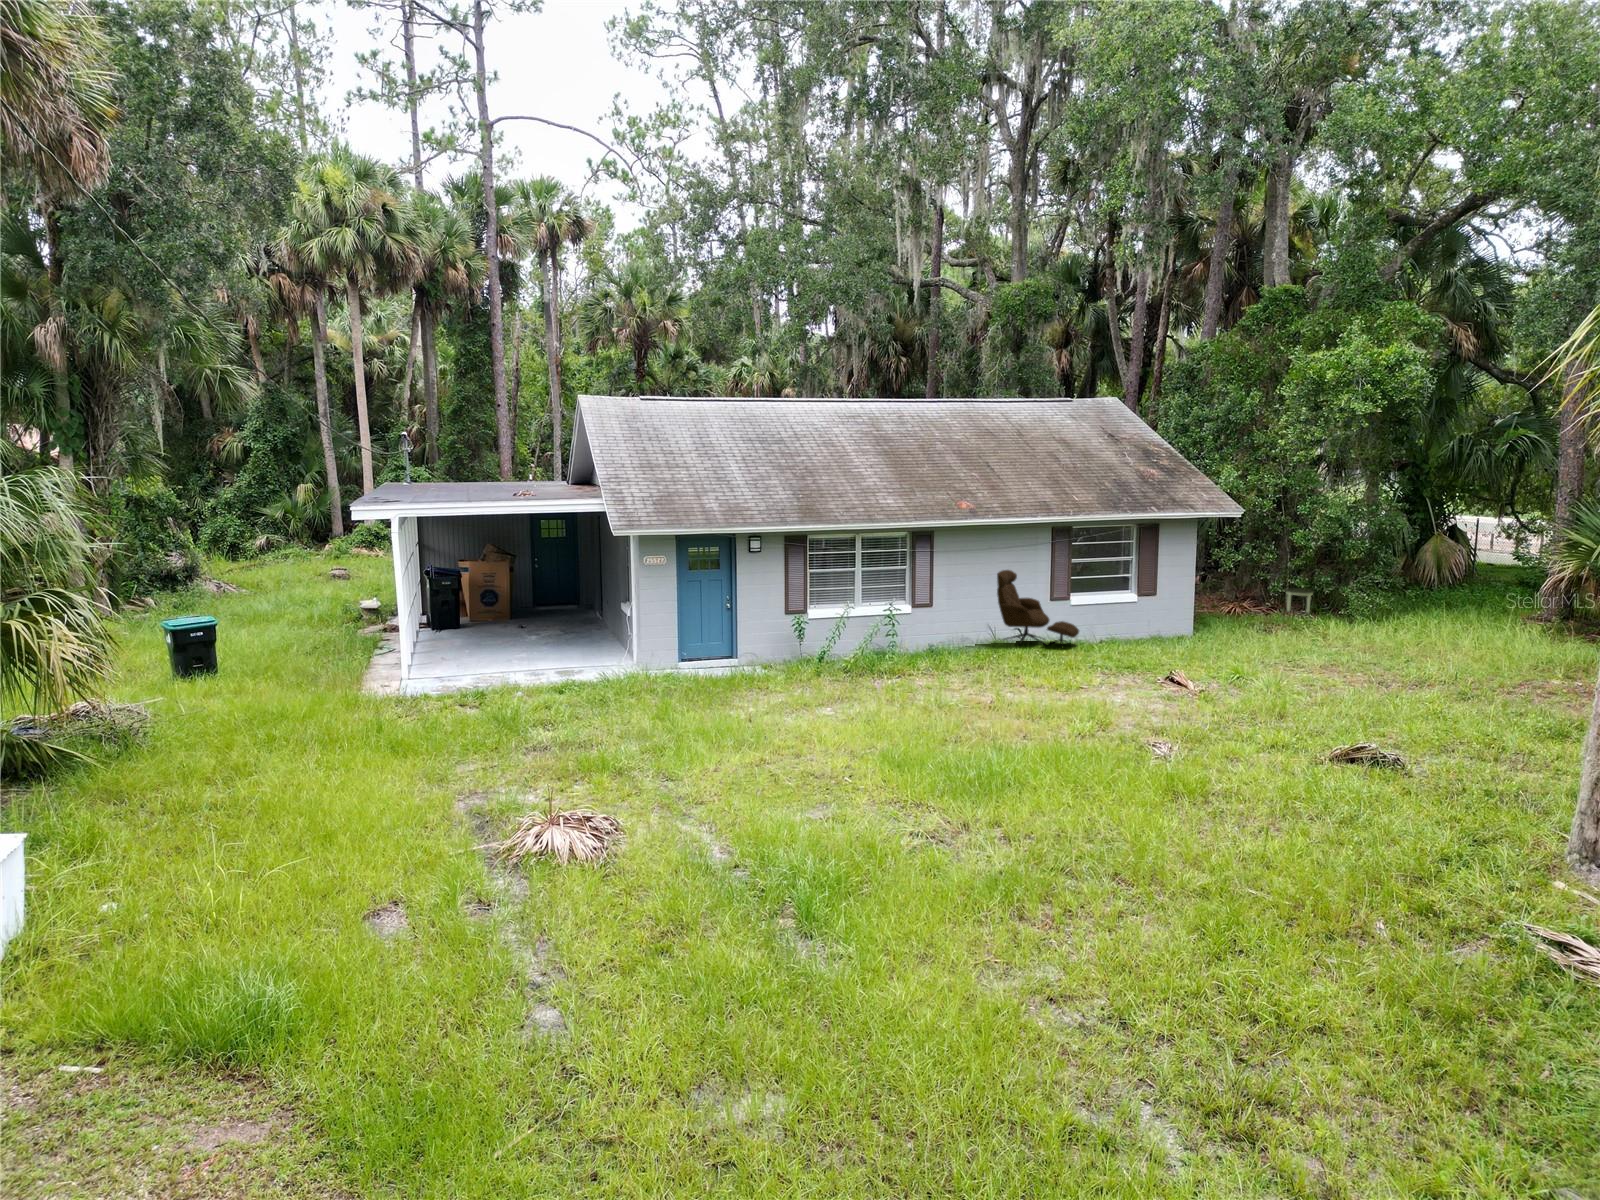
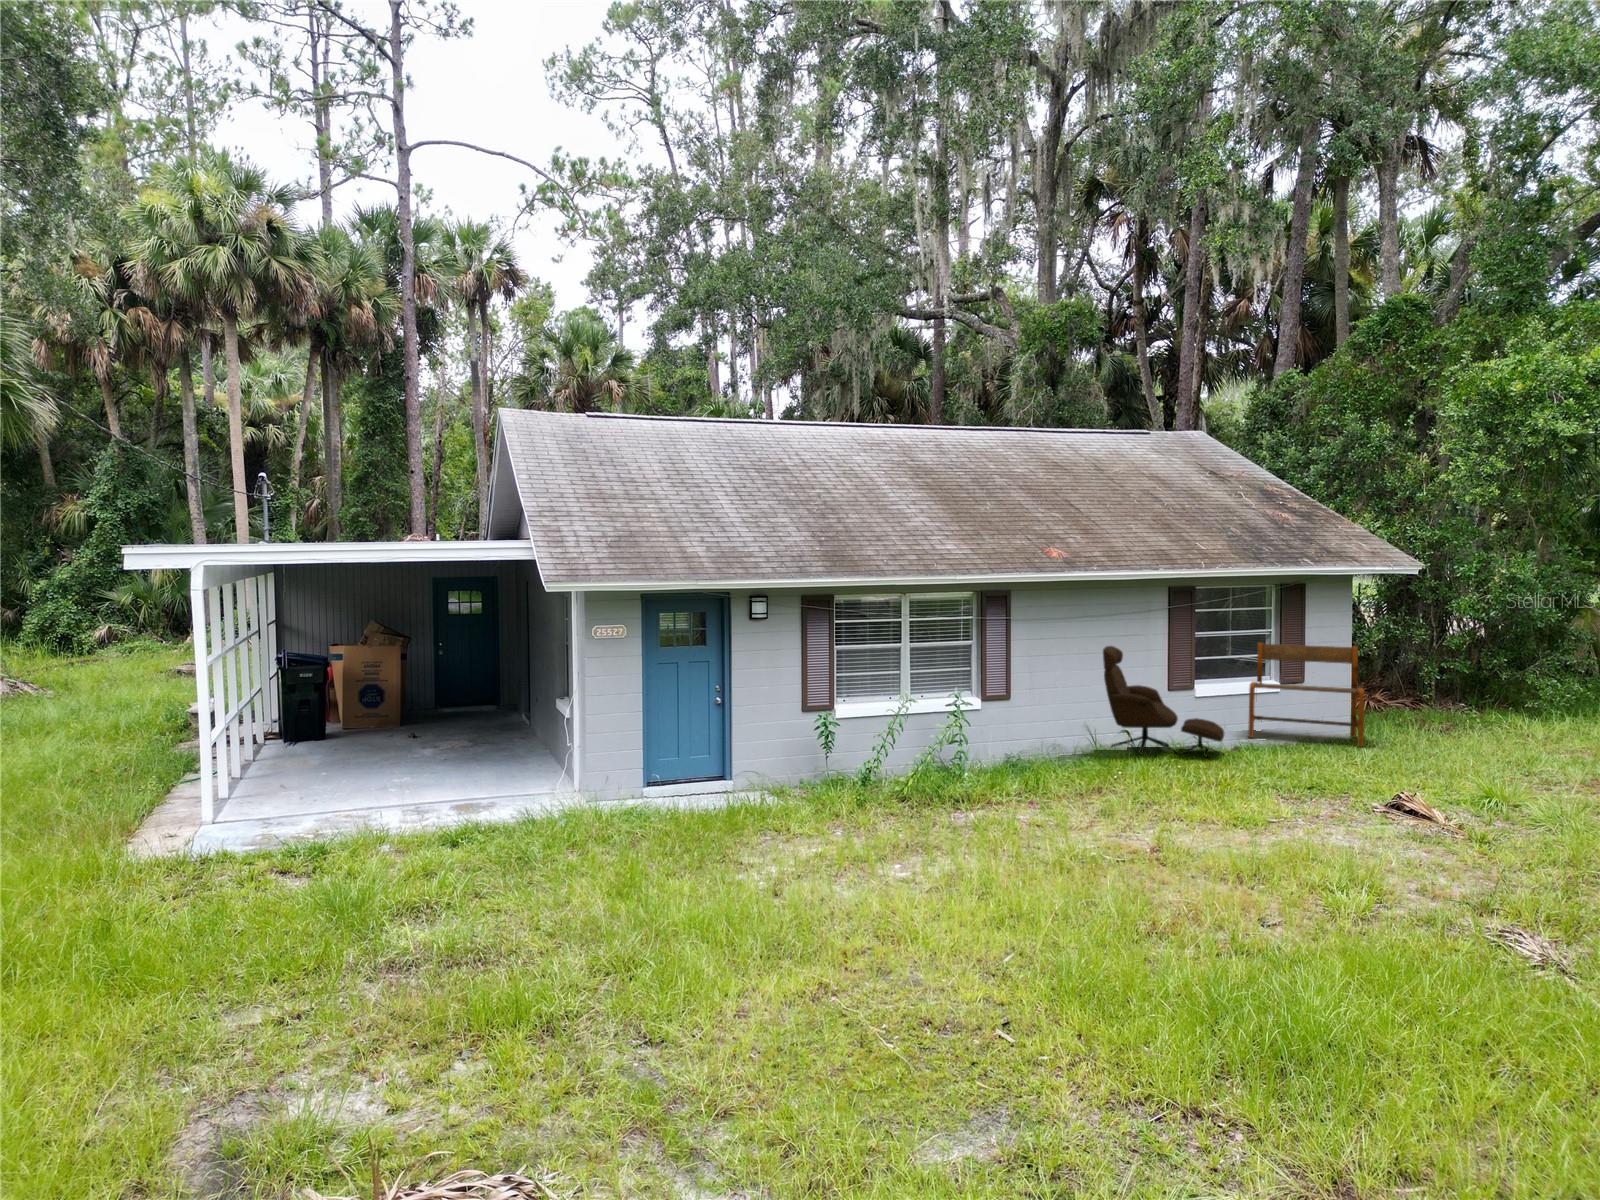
bench: none [1108,567,1192,643] -> present [1248,643,1364,747]
round table: present [1285,588,1314,613] -> none [1424,673,1467,704]

